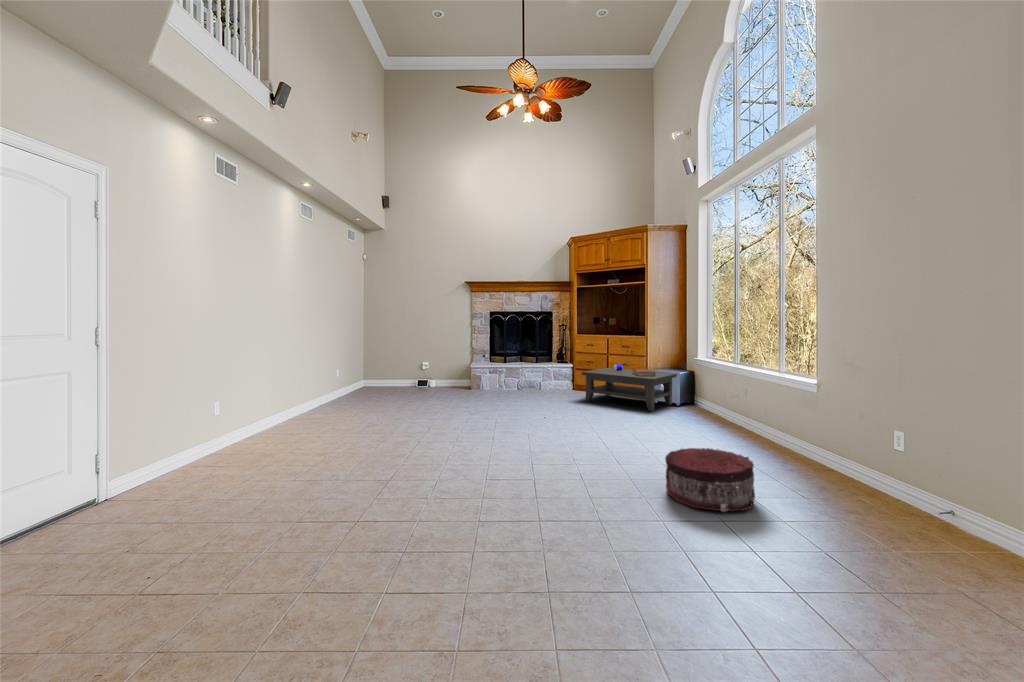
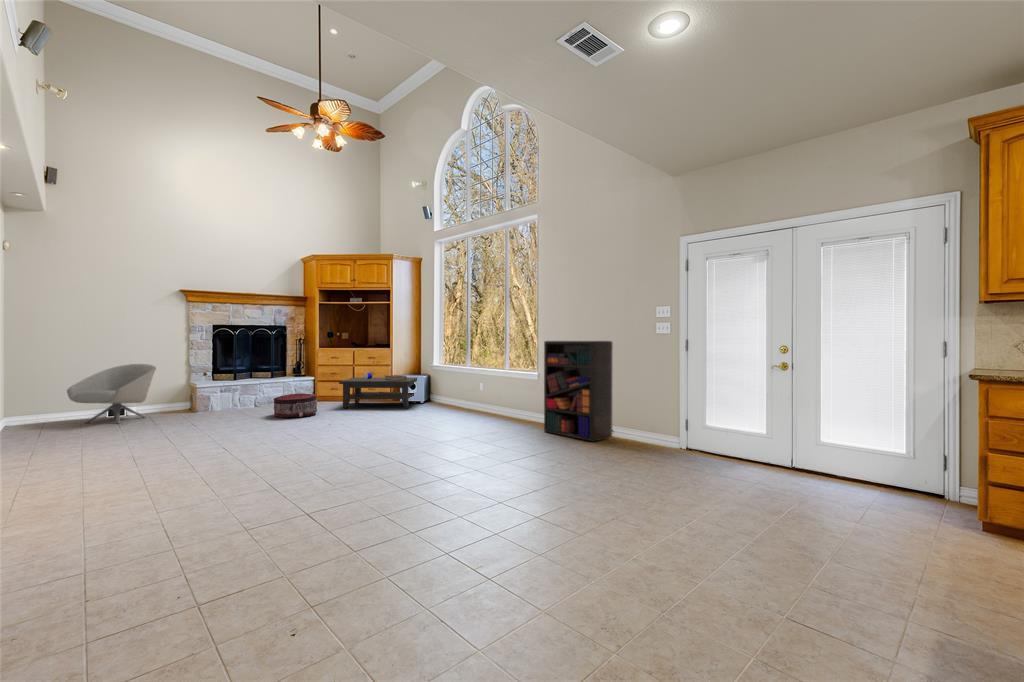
bookshelf: none [814,339,984,548] -> present [544,341,613,441]
armchair: none [390,346,444,393] -> present [67,364,156,423]
pouf: present [665,448,755,512] -> present [274,393,317,418]

